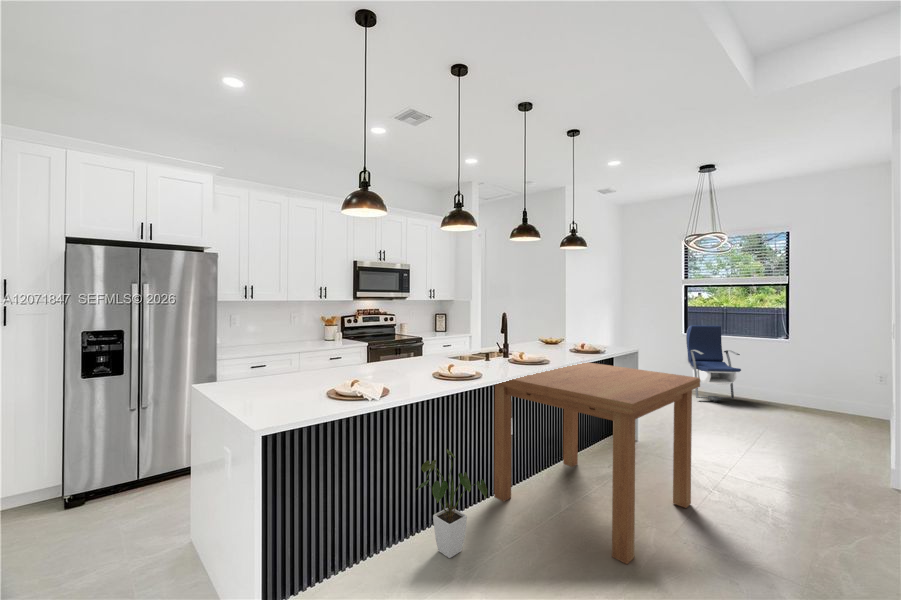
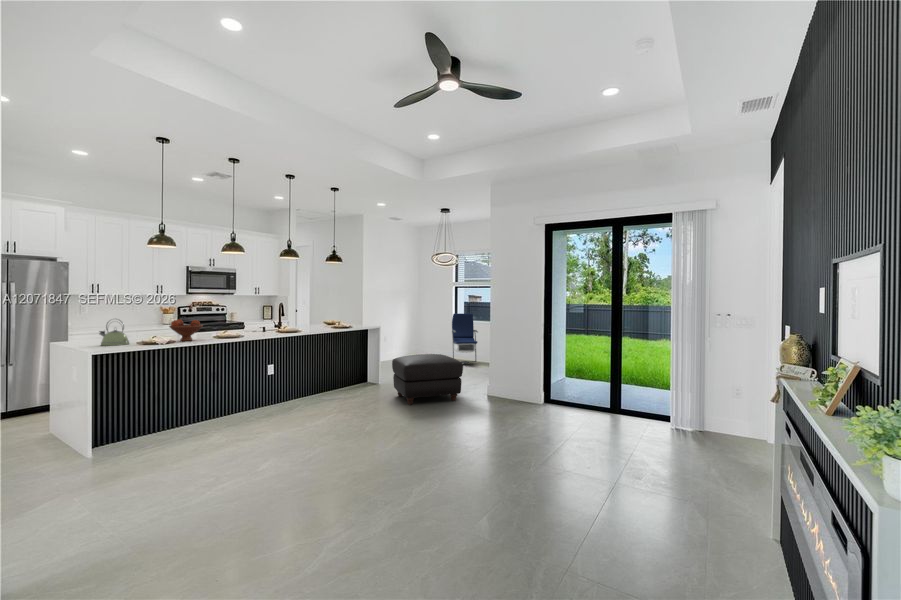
fruit bowl: none [365,347,419,389] -> present [169,319,203,341]
kettle: none [252,349,302,404] -> present [100,322,129,346]
dining table: present [494,362,700,564] -> none [257,331,377,422]
ottoman: none [694,408,876,516] -> present [392,354,463,405]
house plant: present [417,449,487,558] -> none [200,374,238,426]

